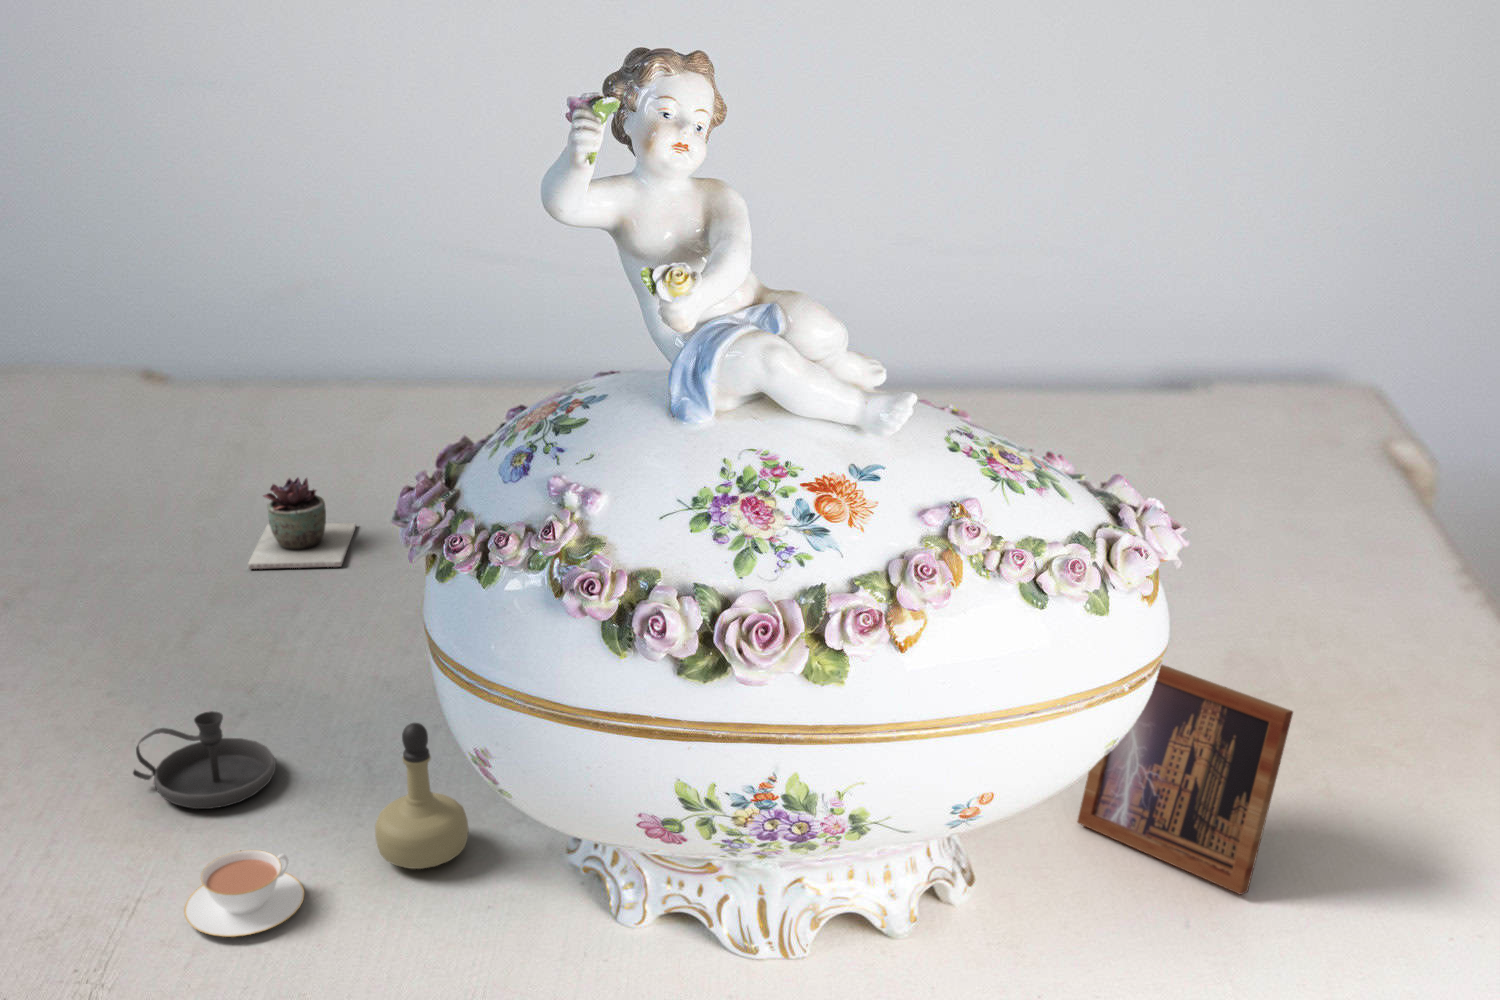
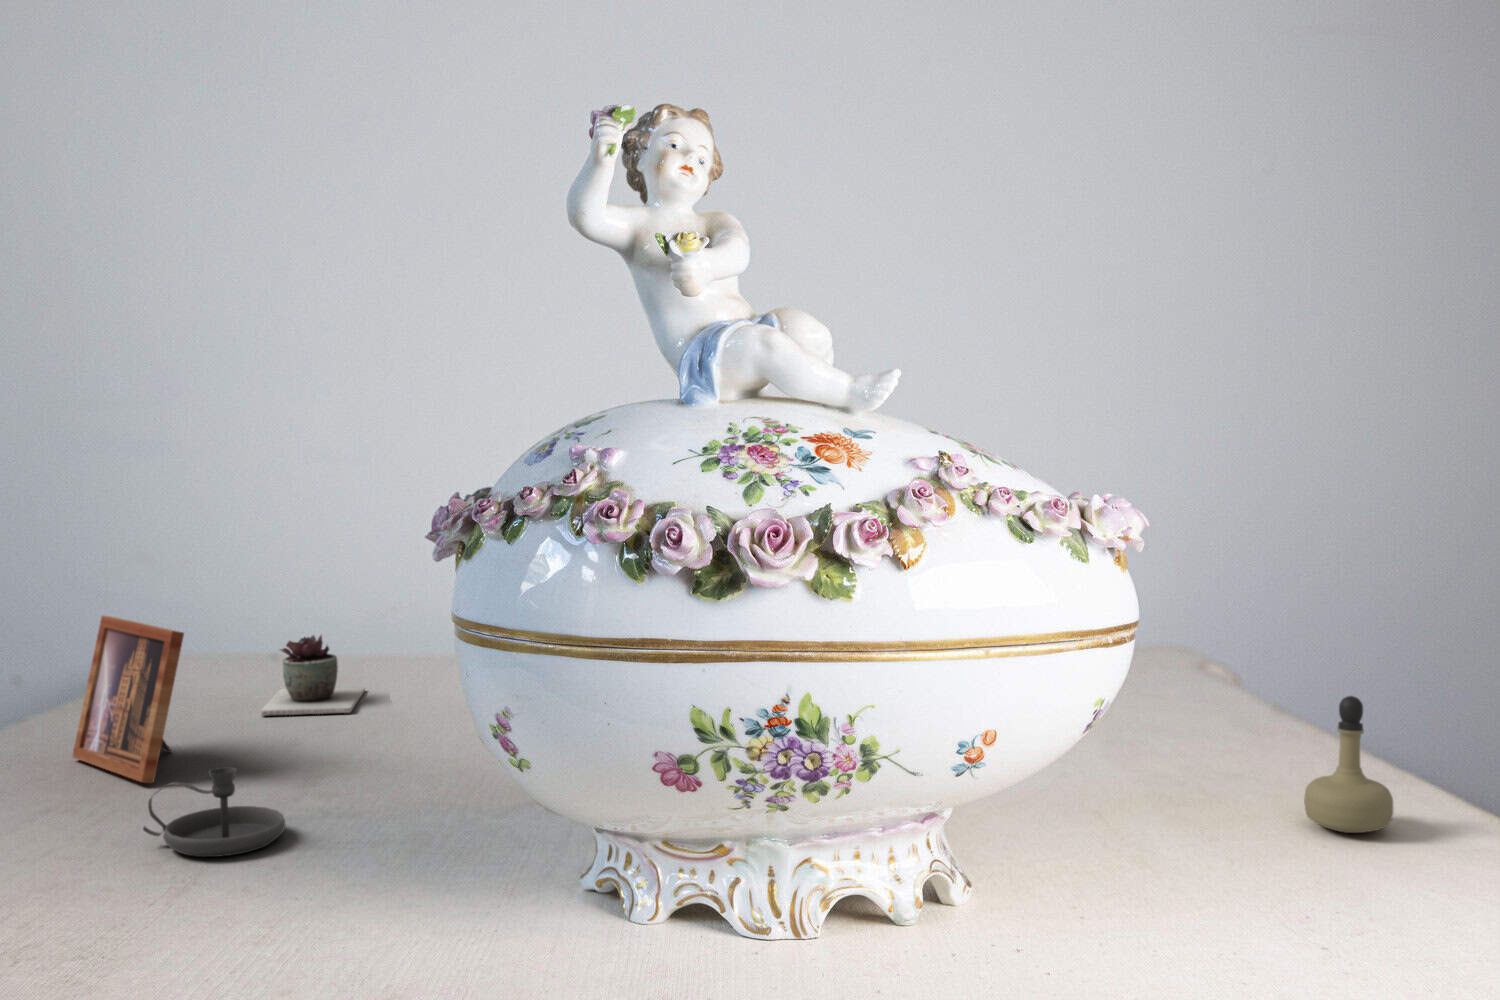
picture frame: present [1077,664,1293,895] -> present [73,616,184,783]
perfume bottle: present [375,723,469,869] -> present [1304,696,1393,833]
teacup: present [184,850,304,937] -> none [189,863,312,933]

